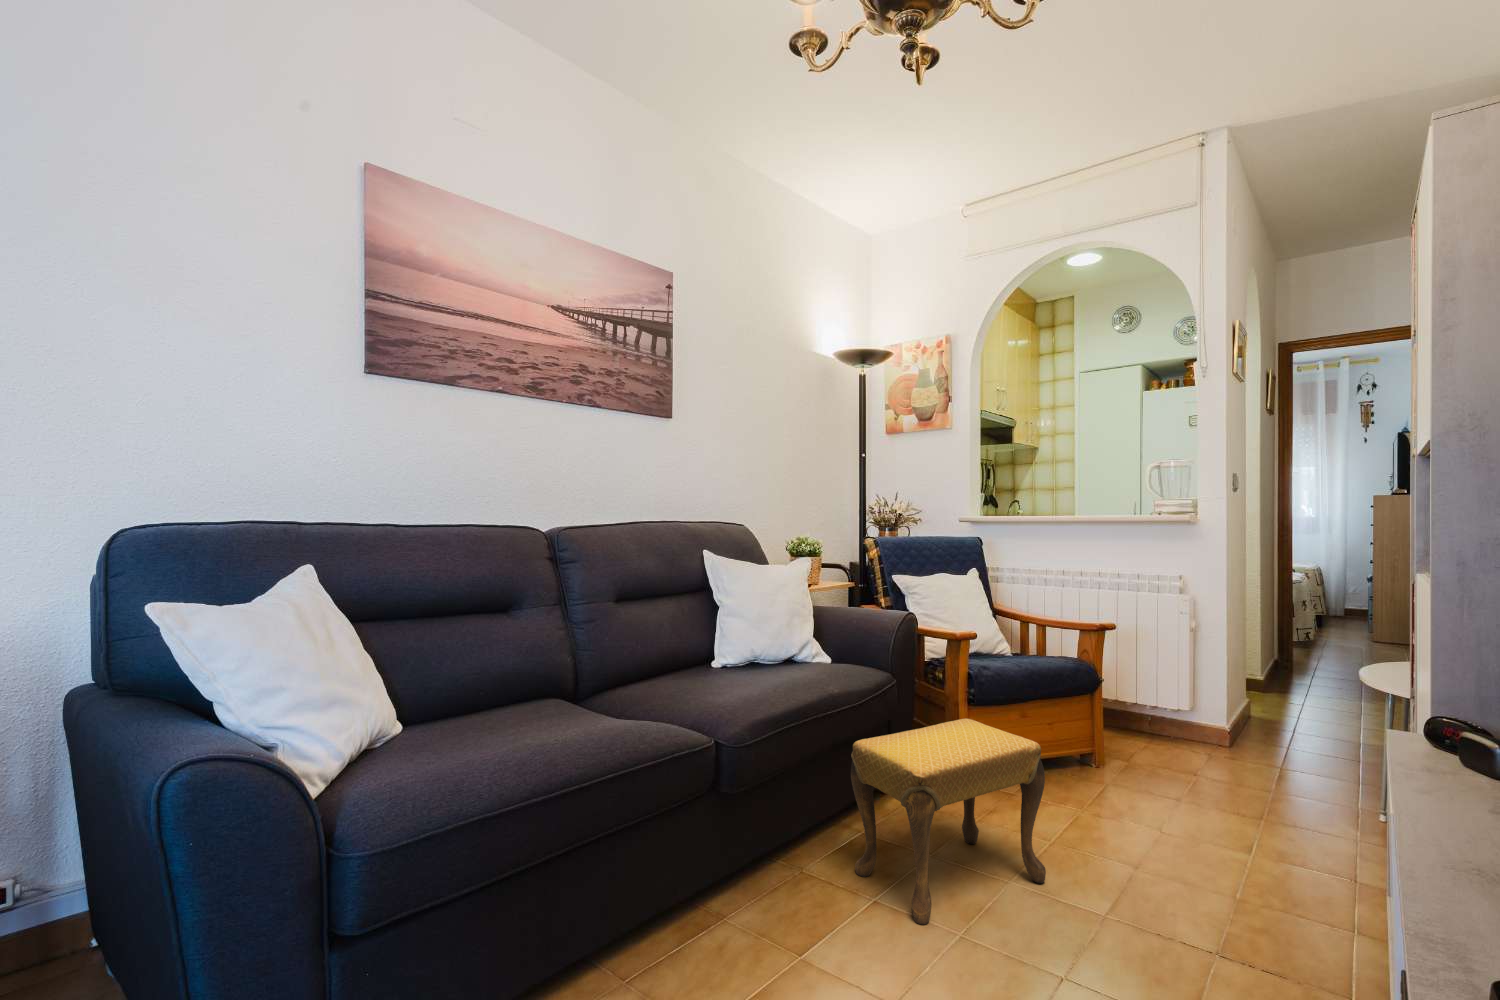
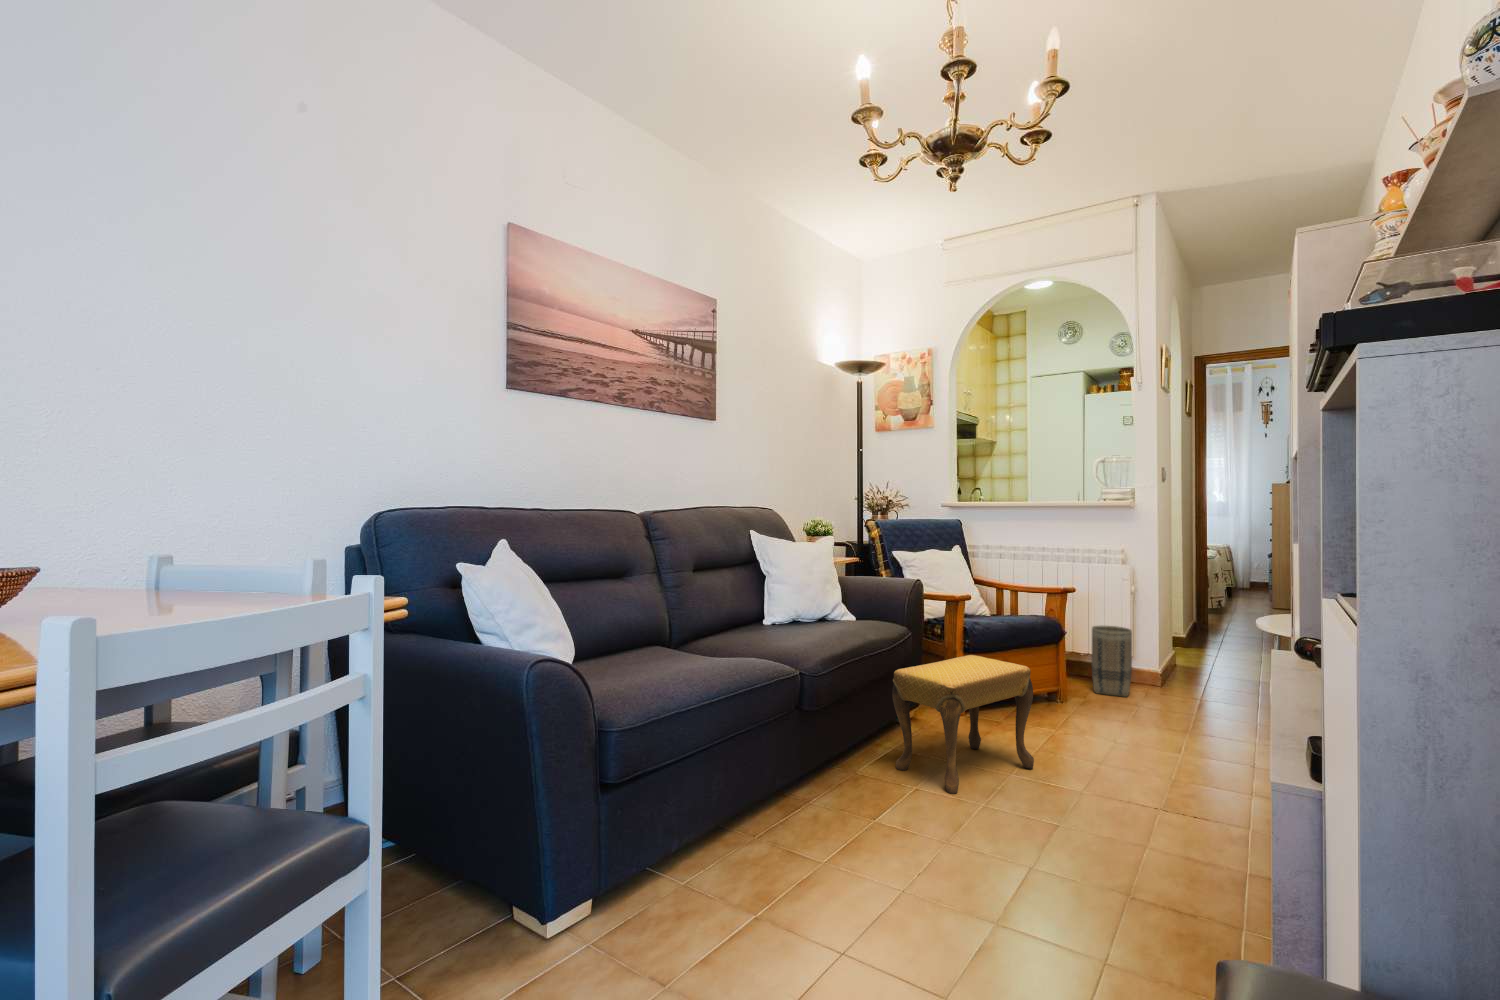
basket: none [1141,671,1194,765] -> present [1092,626,1132,697]

